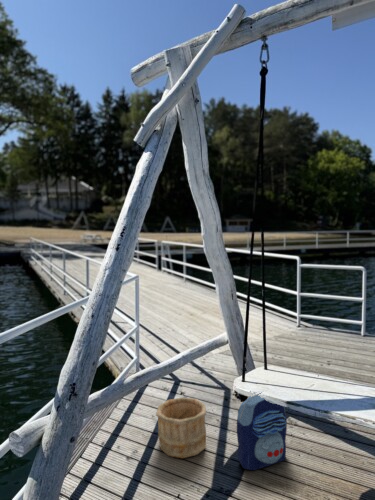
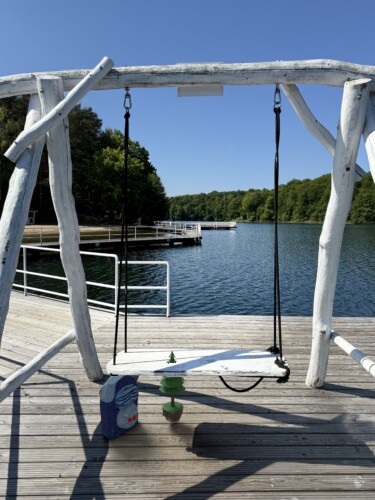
potted tree: none [312,379,349,476] -> present [159,351,186,423]
wooden bucket: present [156,398,206,458] -> none [20,393,70,449]

